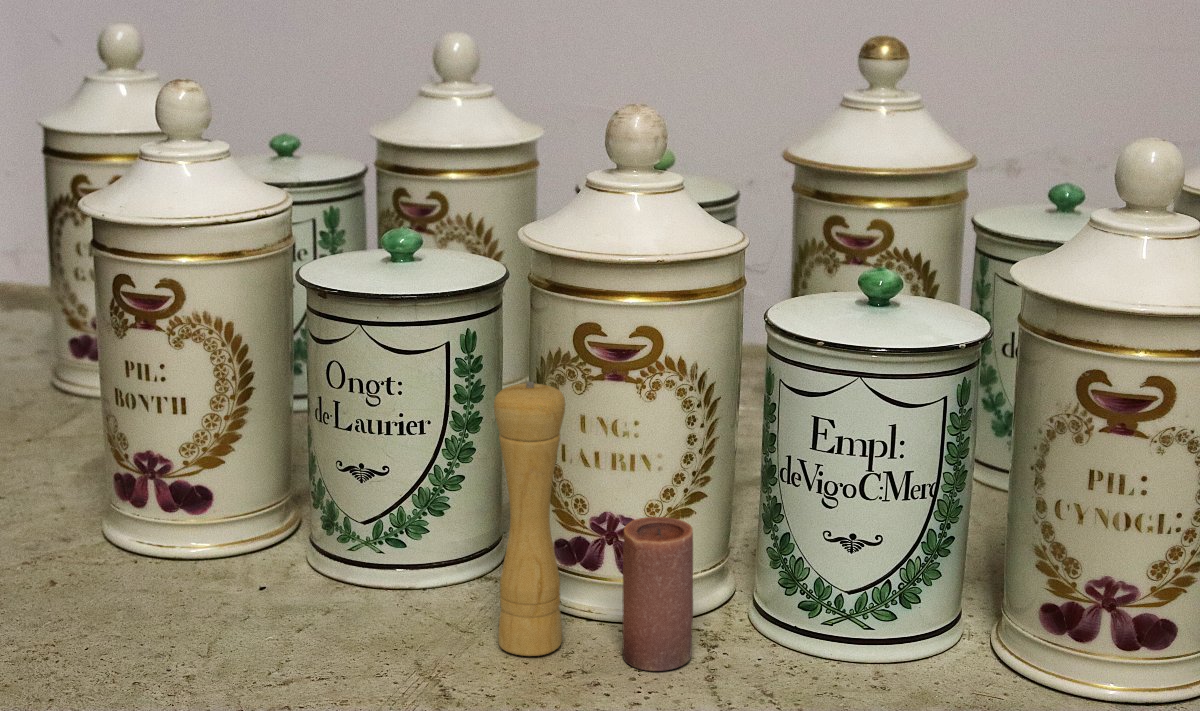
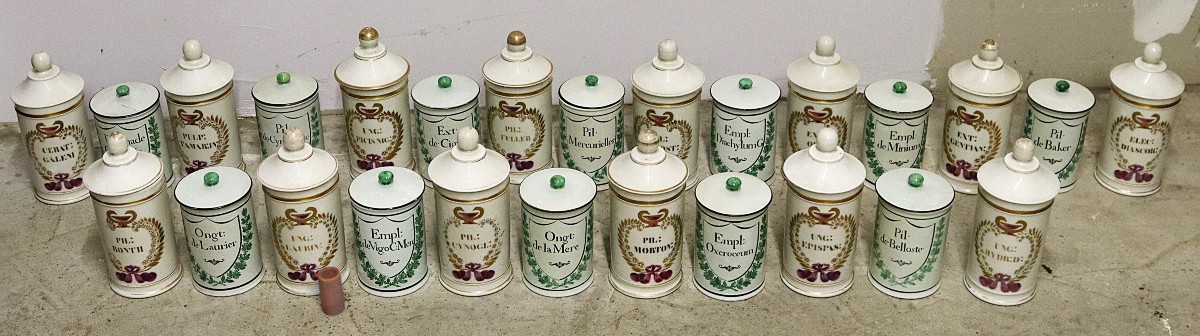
pepper mill: present [494,382,565,656] -> none [269,236,301,318]

